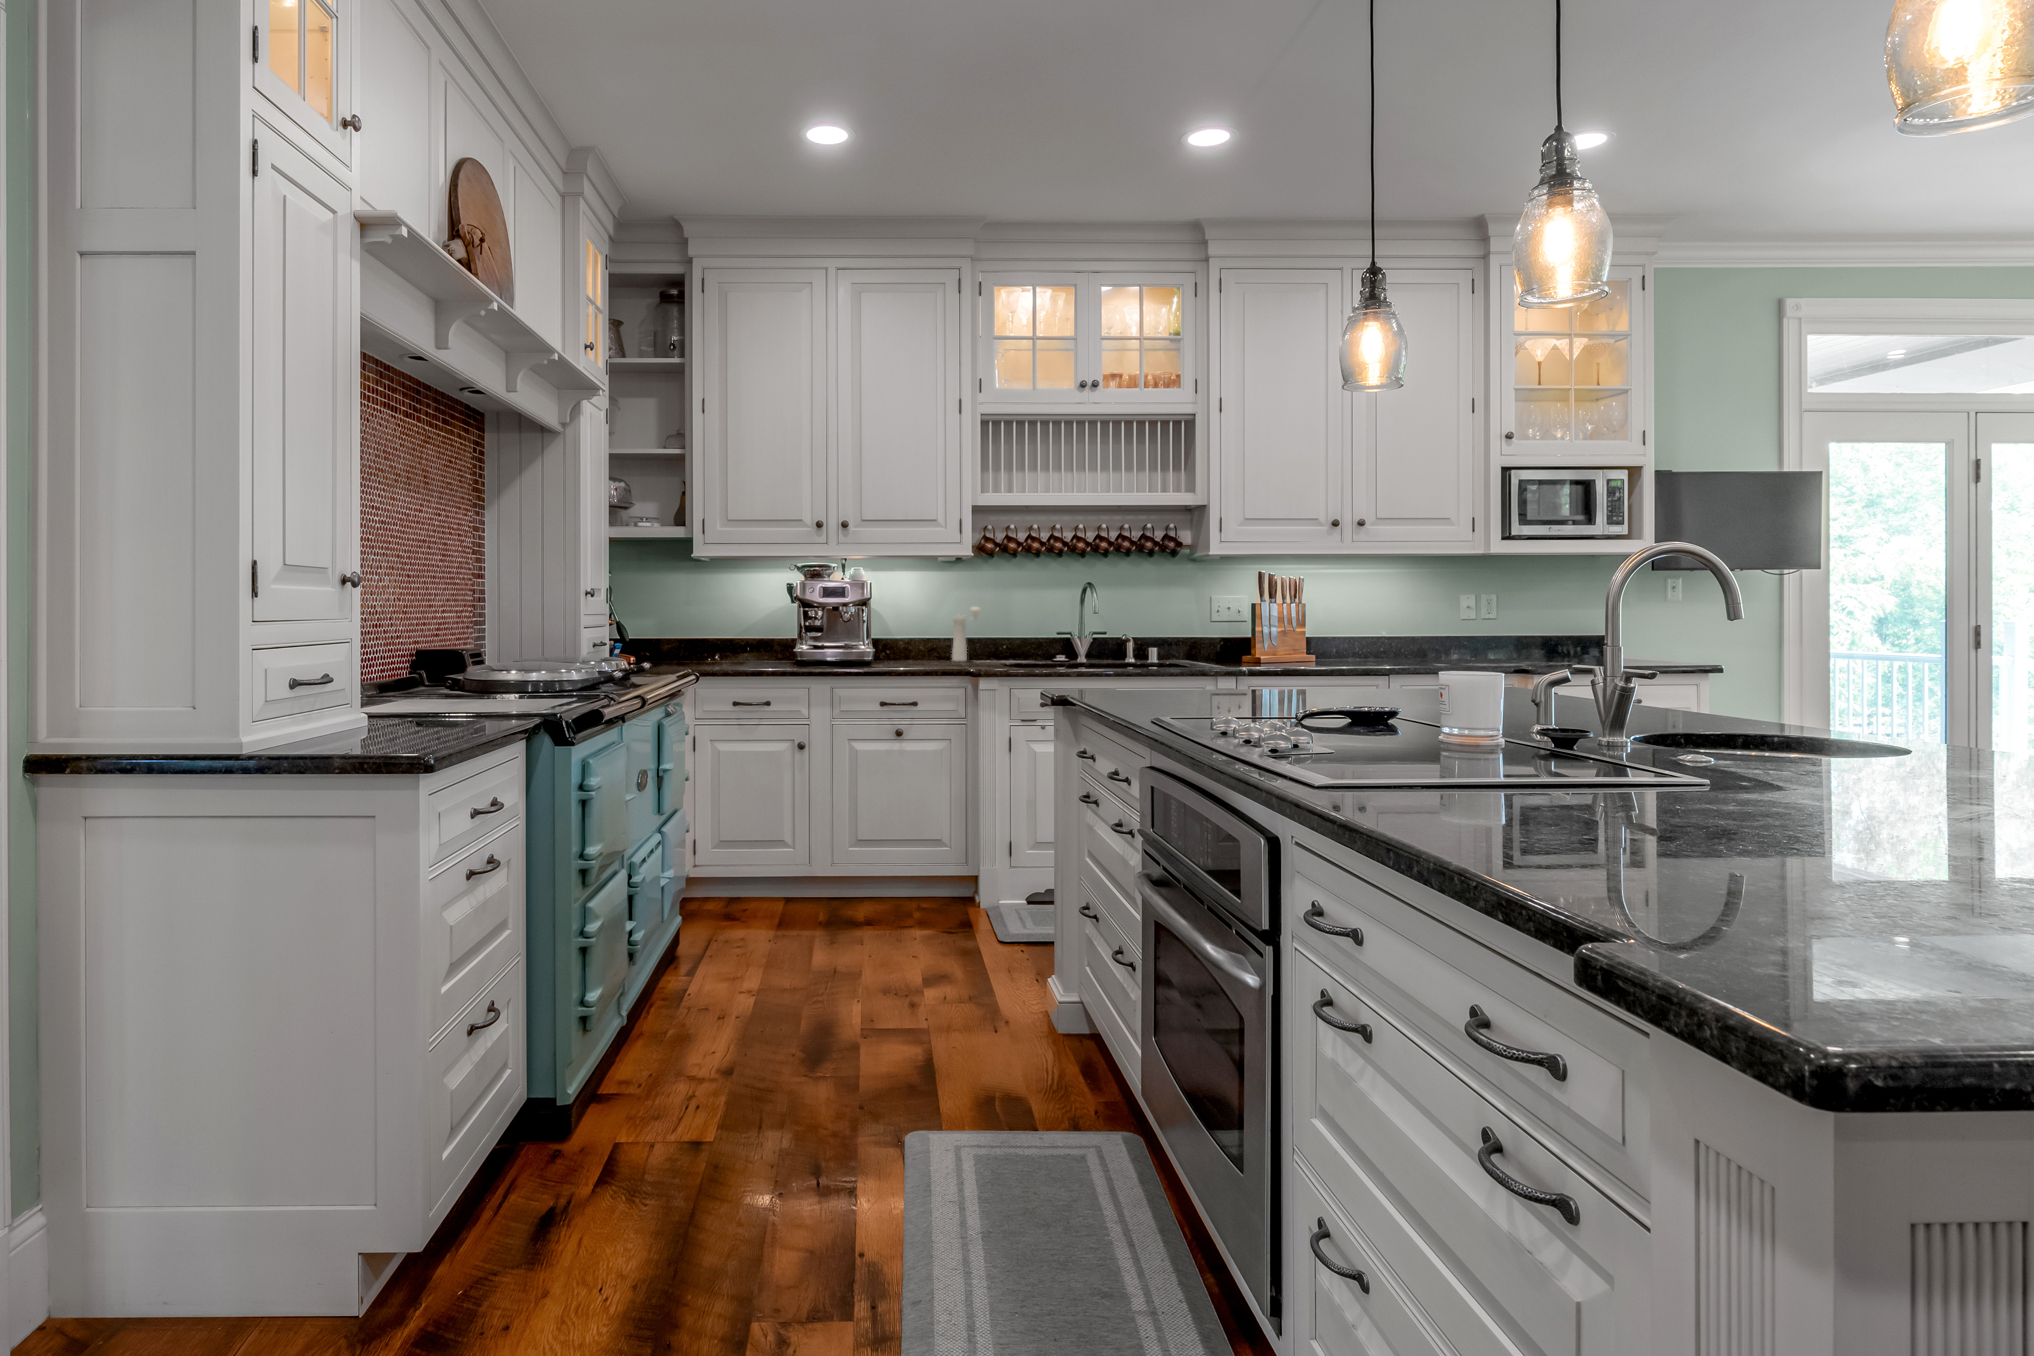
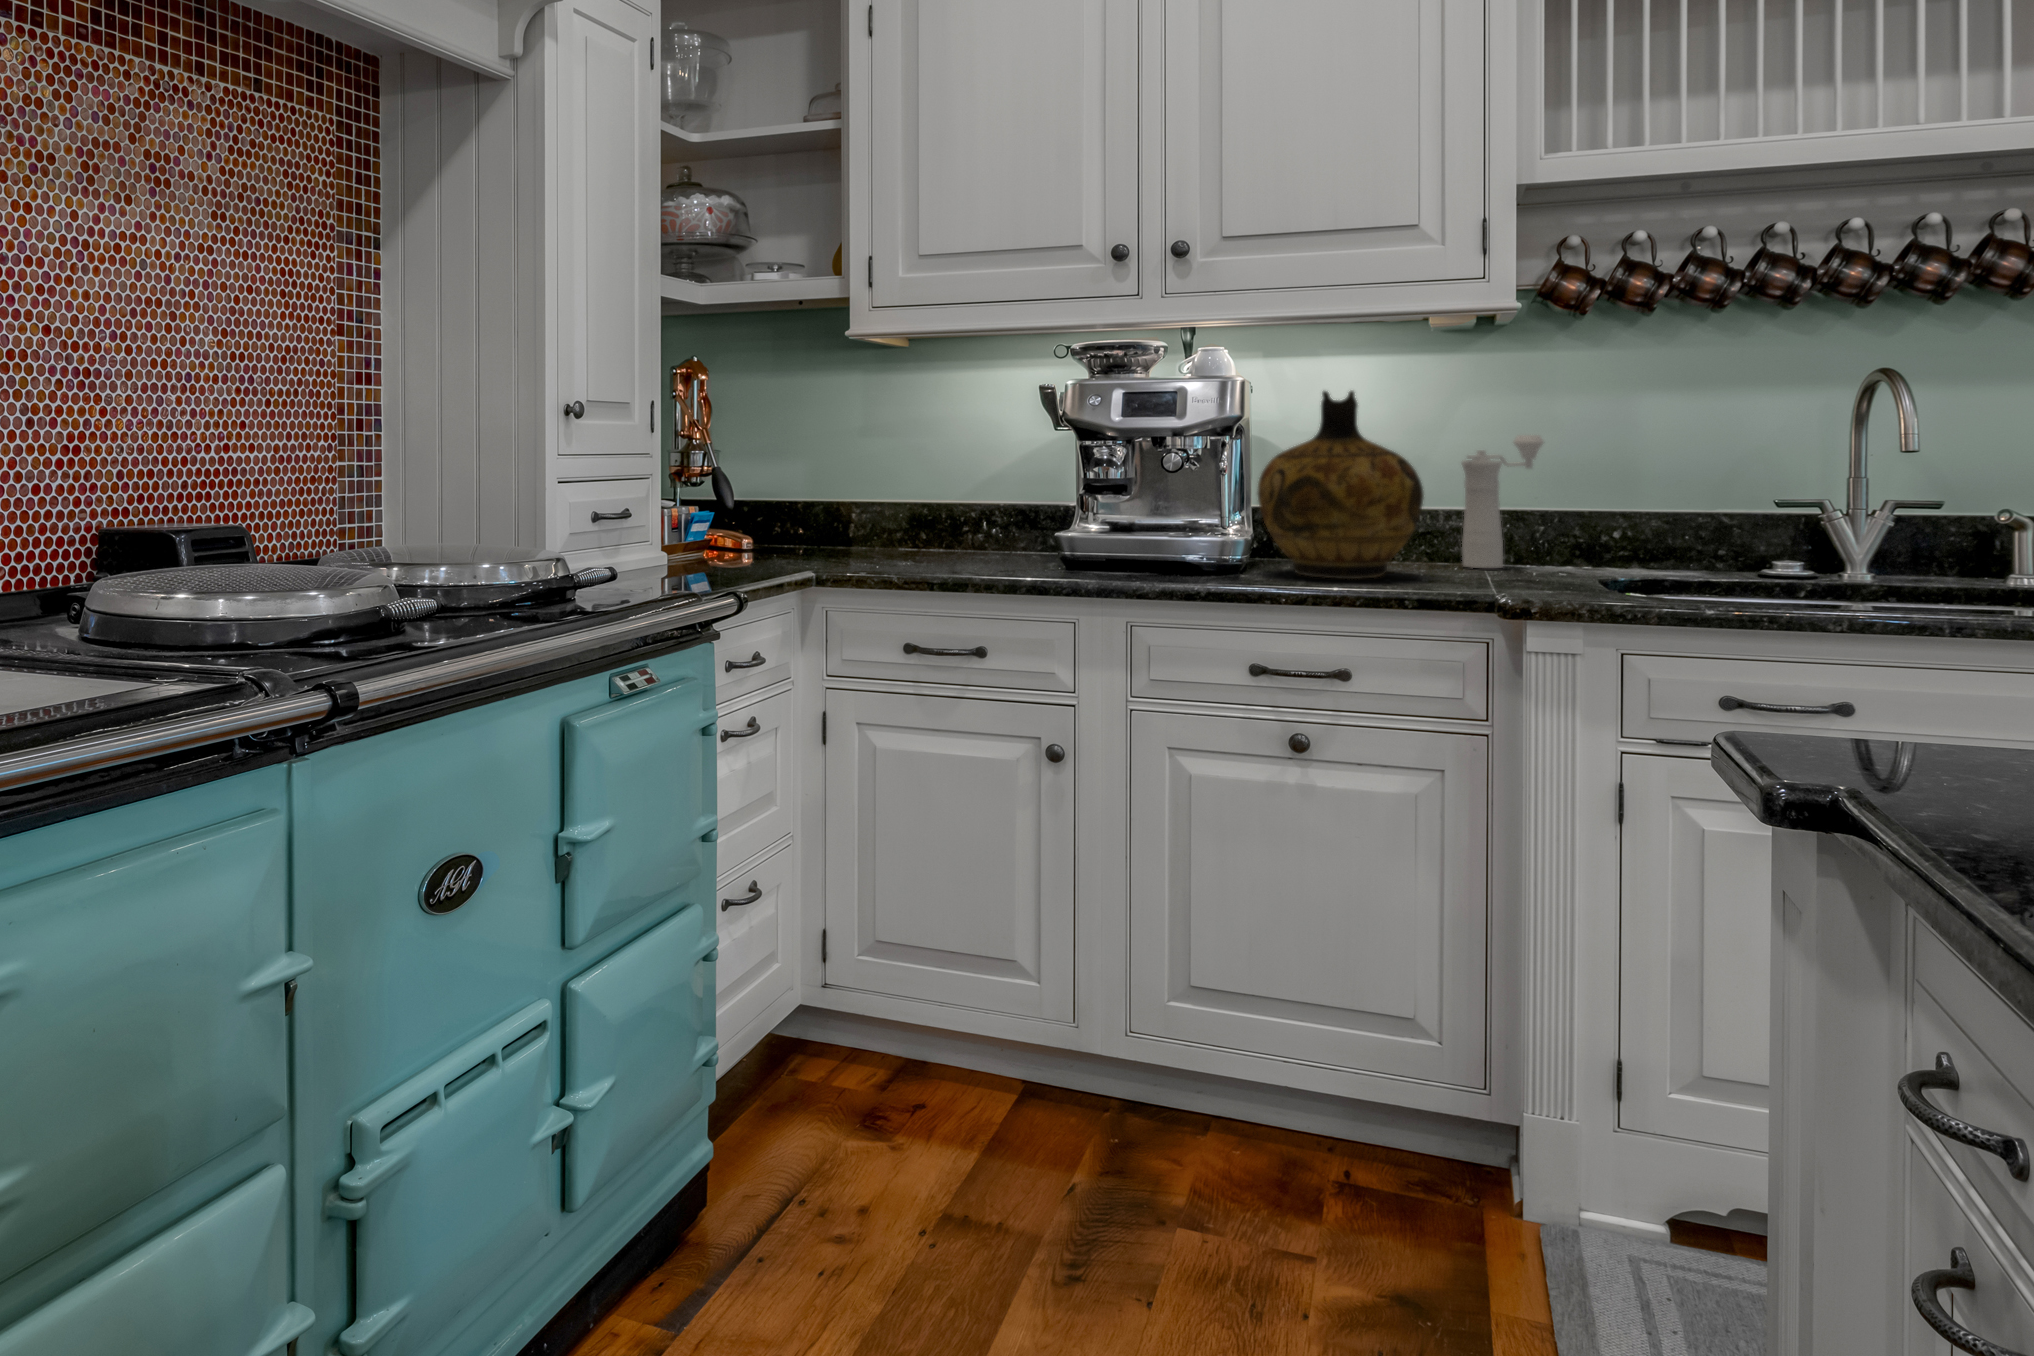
ceramic jug: none [879,590,941,666] -> present [1257,391,1424,579]

